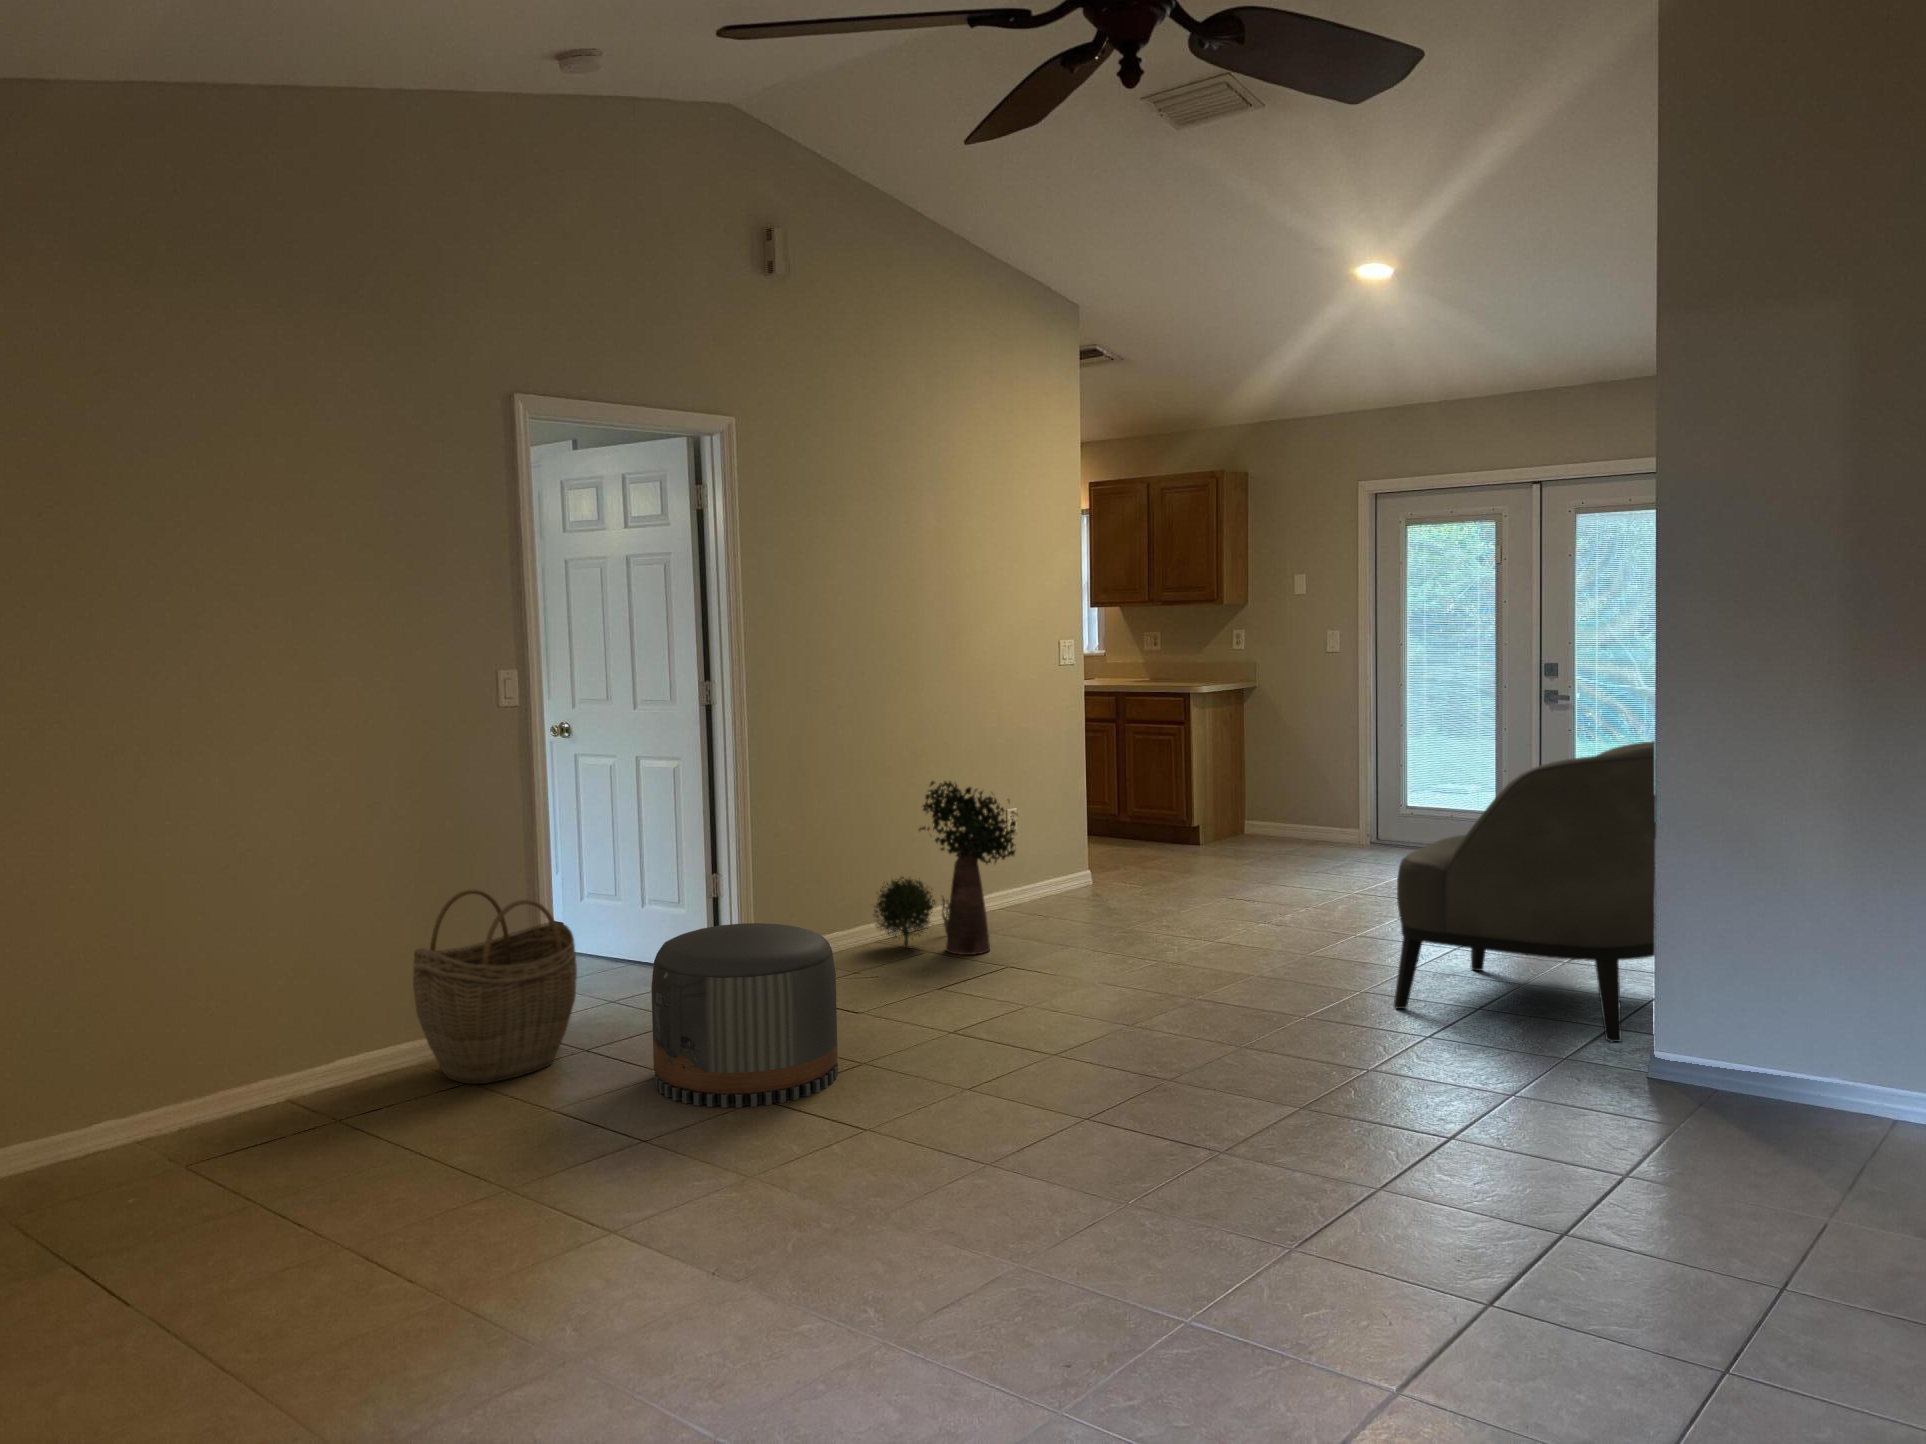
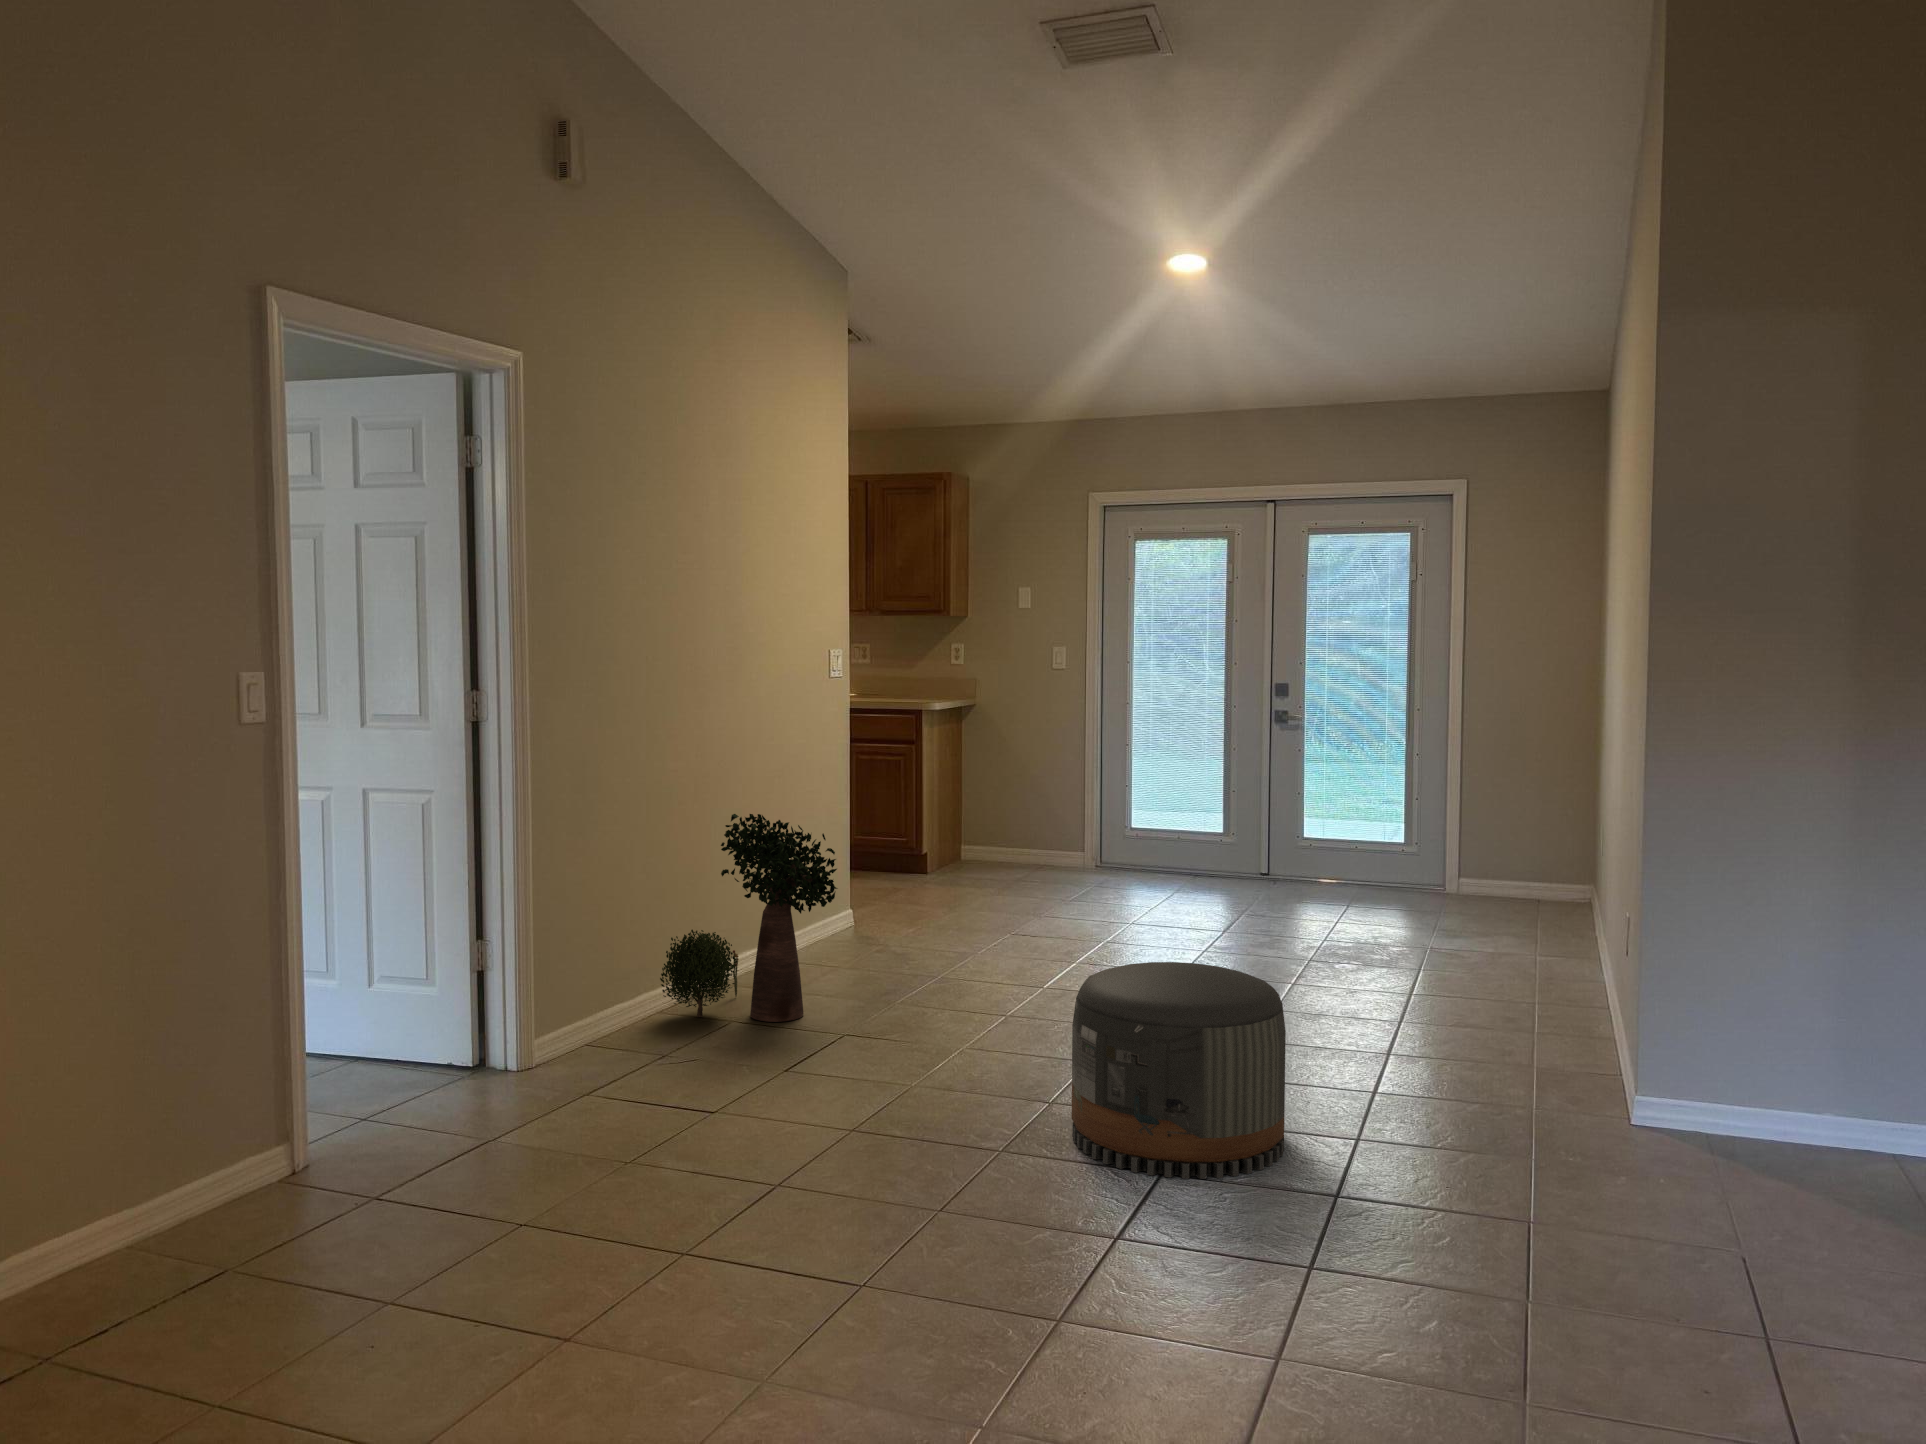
armchair: present [1394,741,1656,1042] -> none [1297,761,1611,1082]
woven basket: present [413,889,577,1084] -> none [130,986,373,1272]
pouf: present [651,923,838,1108] -> present [1072,962,1286,1179]

